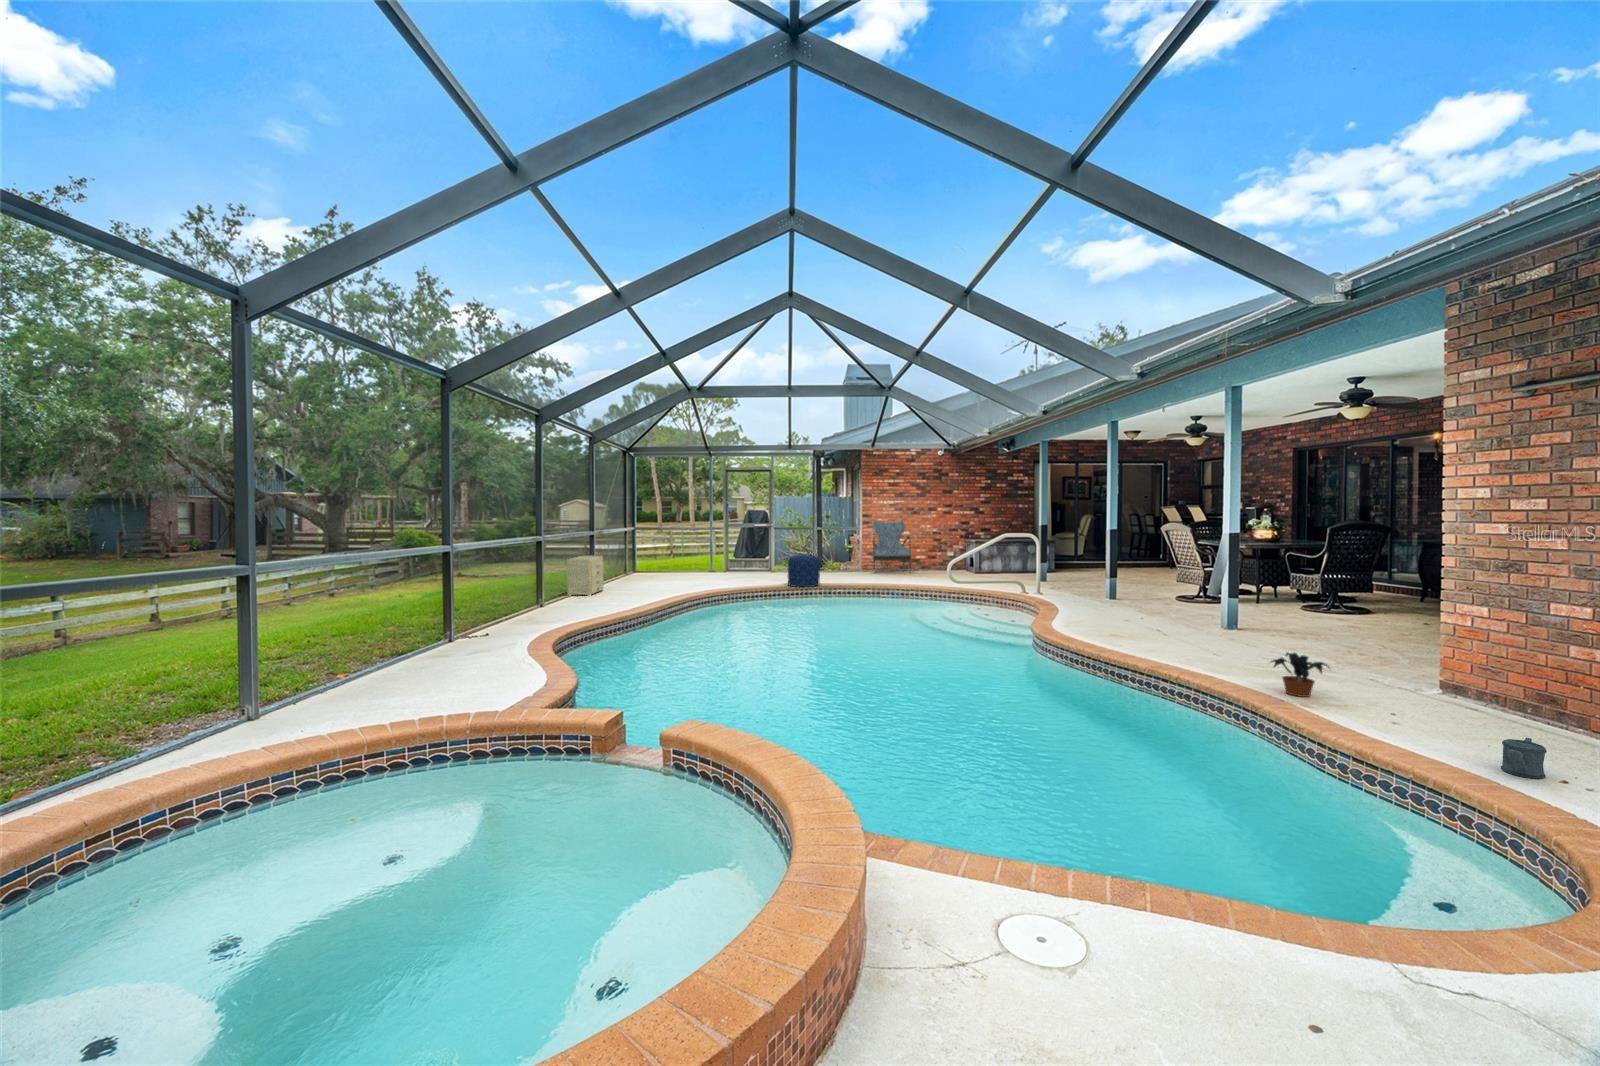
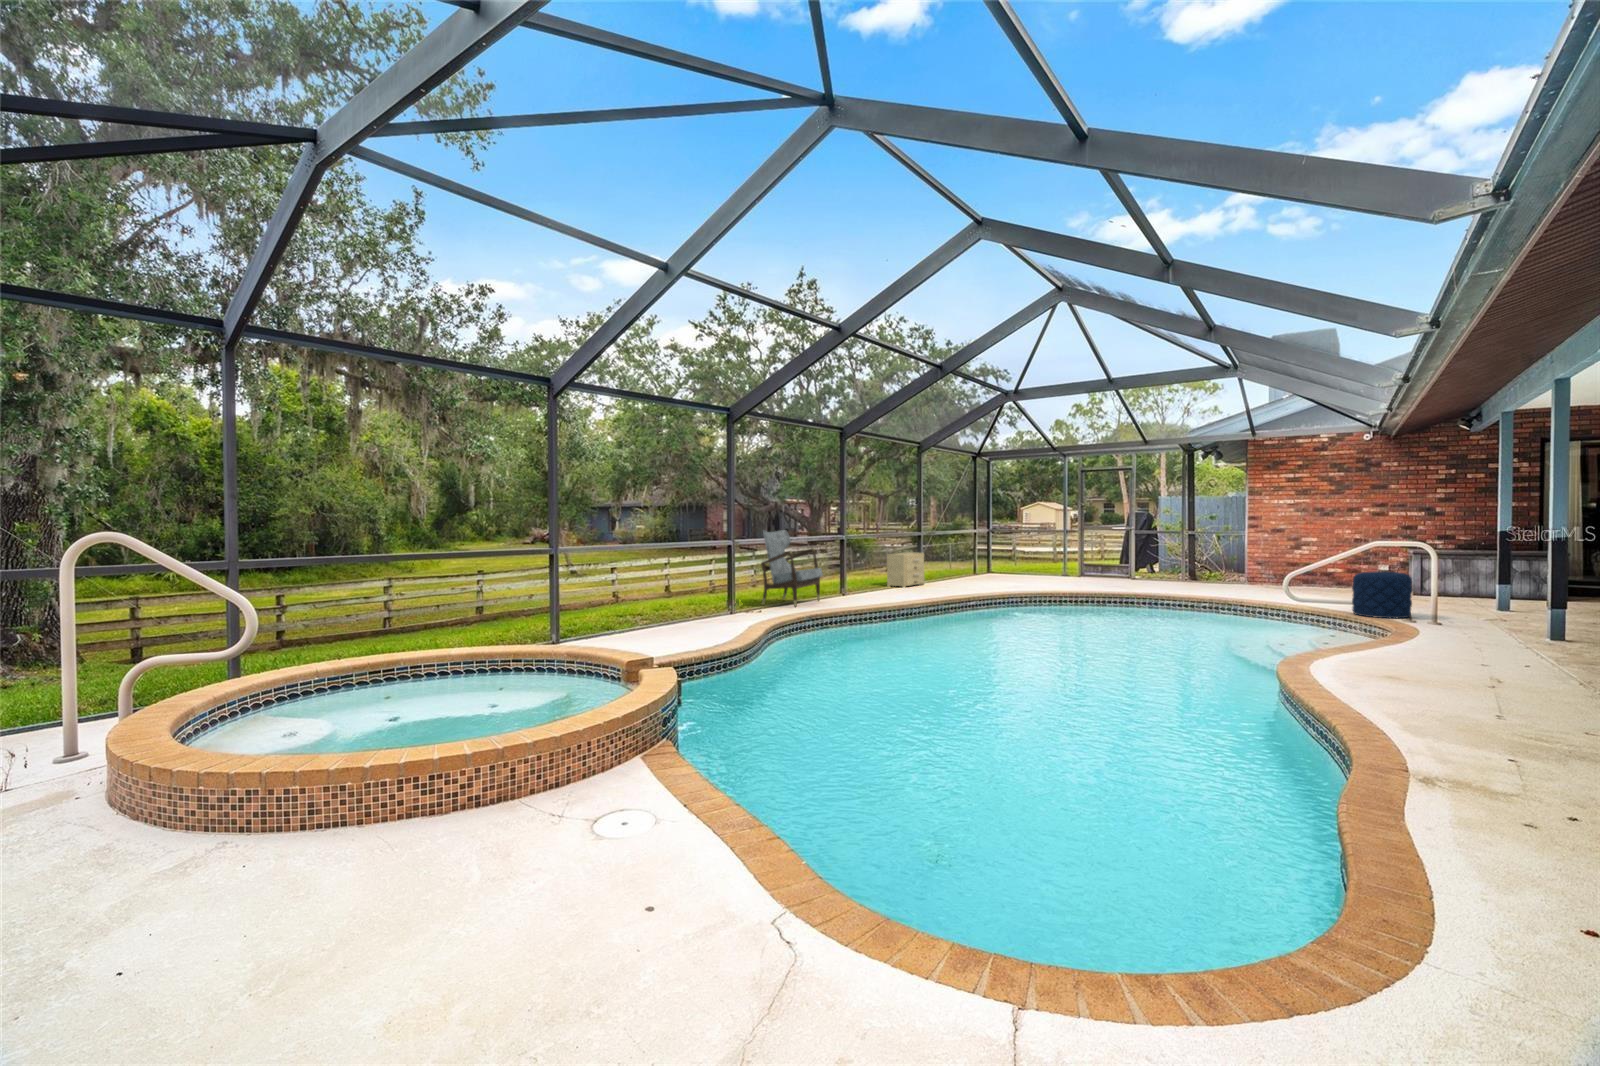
armchair: present [872,520,911,572] -> present [761,530,822,607]
pouf: present [788,555,820,587] -> present [1352,572,1412,618]
potted plant: present [1271,652,1328,697] -> none [1390,693,1485,753]
watering can: present [1501,738,1547,779] -> none [1407,806,1529,864]

